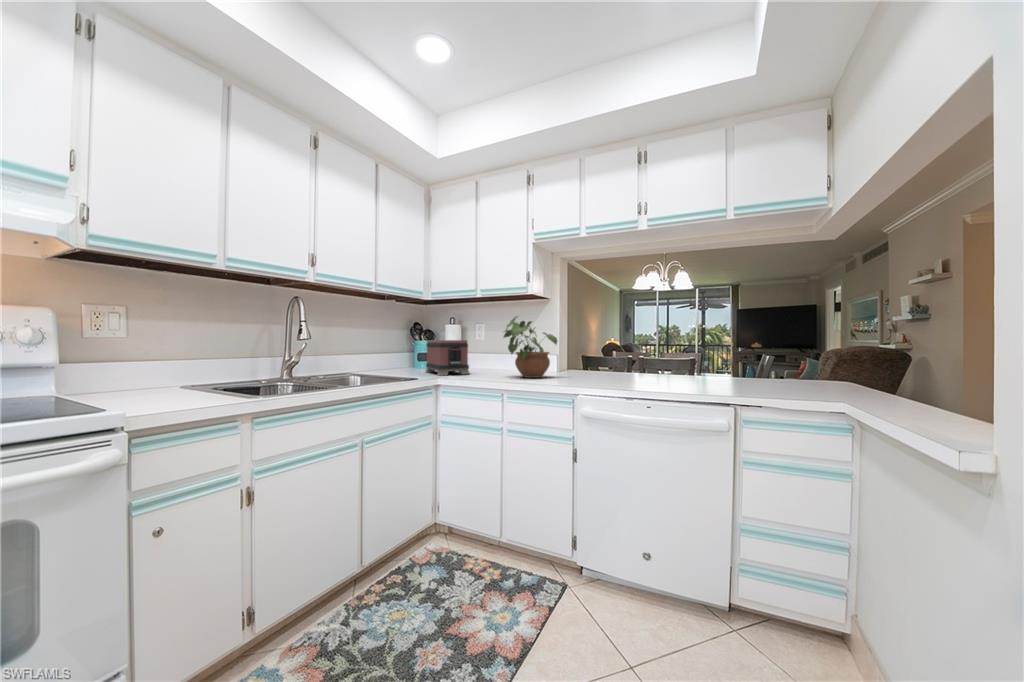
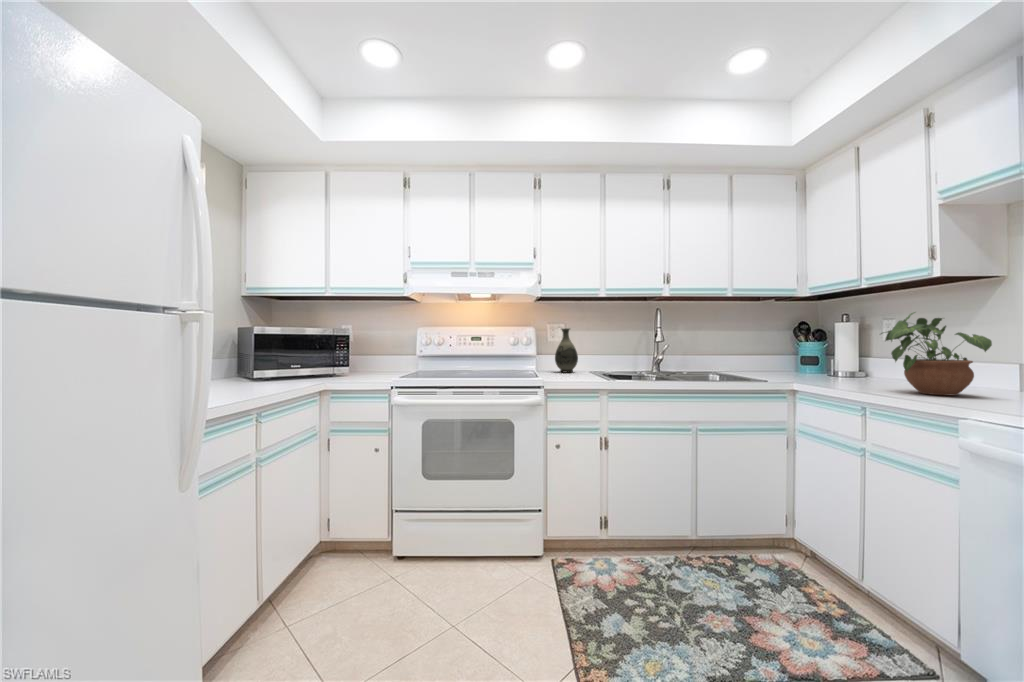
vase: none [101,314,157,394] -> present [555,328,578,372]
toaster: present [426,340,470,376] -> none [798,343,846,383]

